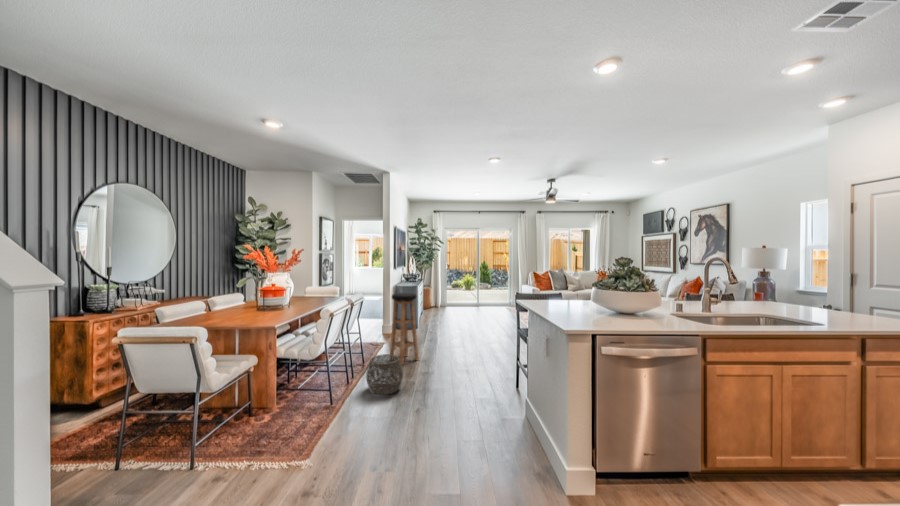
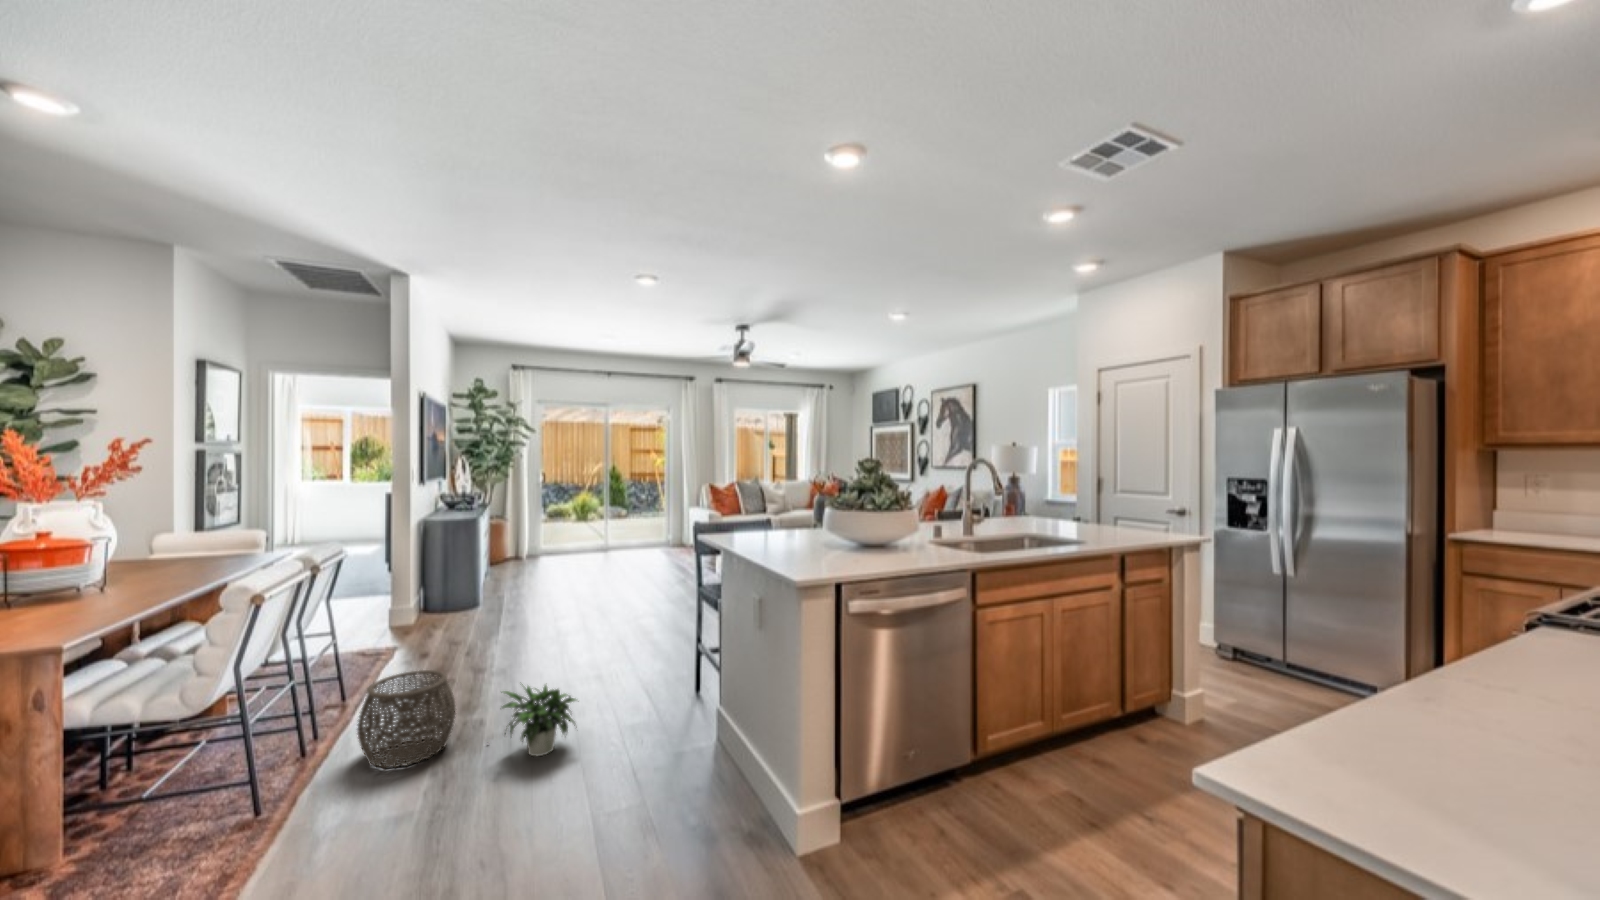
bar stool: present [390,293,419,365] -> none [413,532,487,691]
potted plant: none [415,366,454,402] -> present [502,684,576,756]

